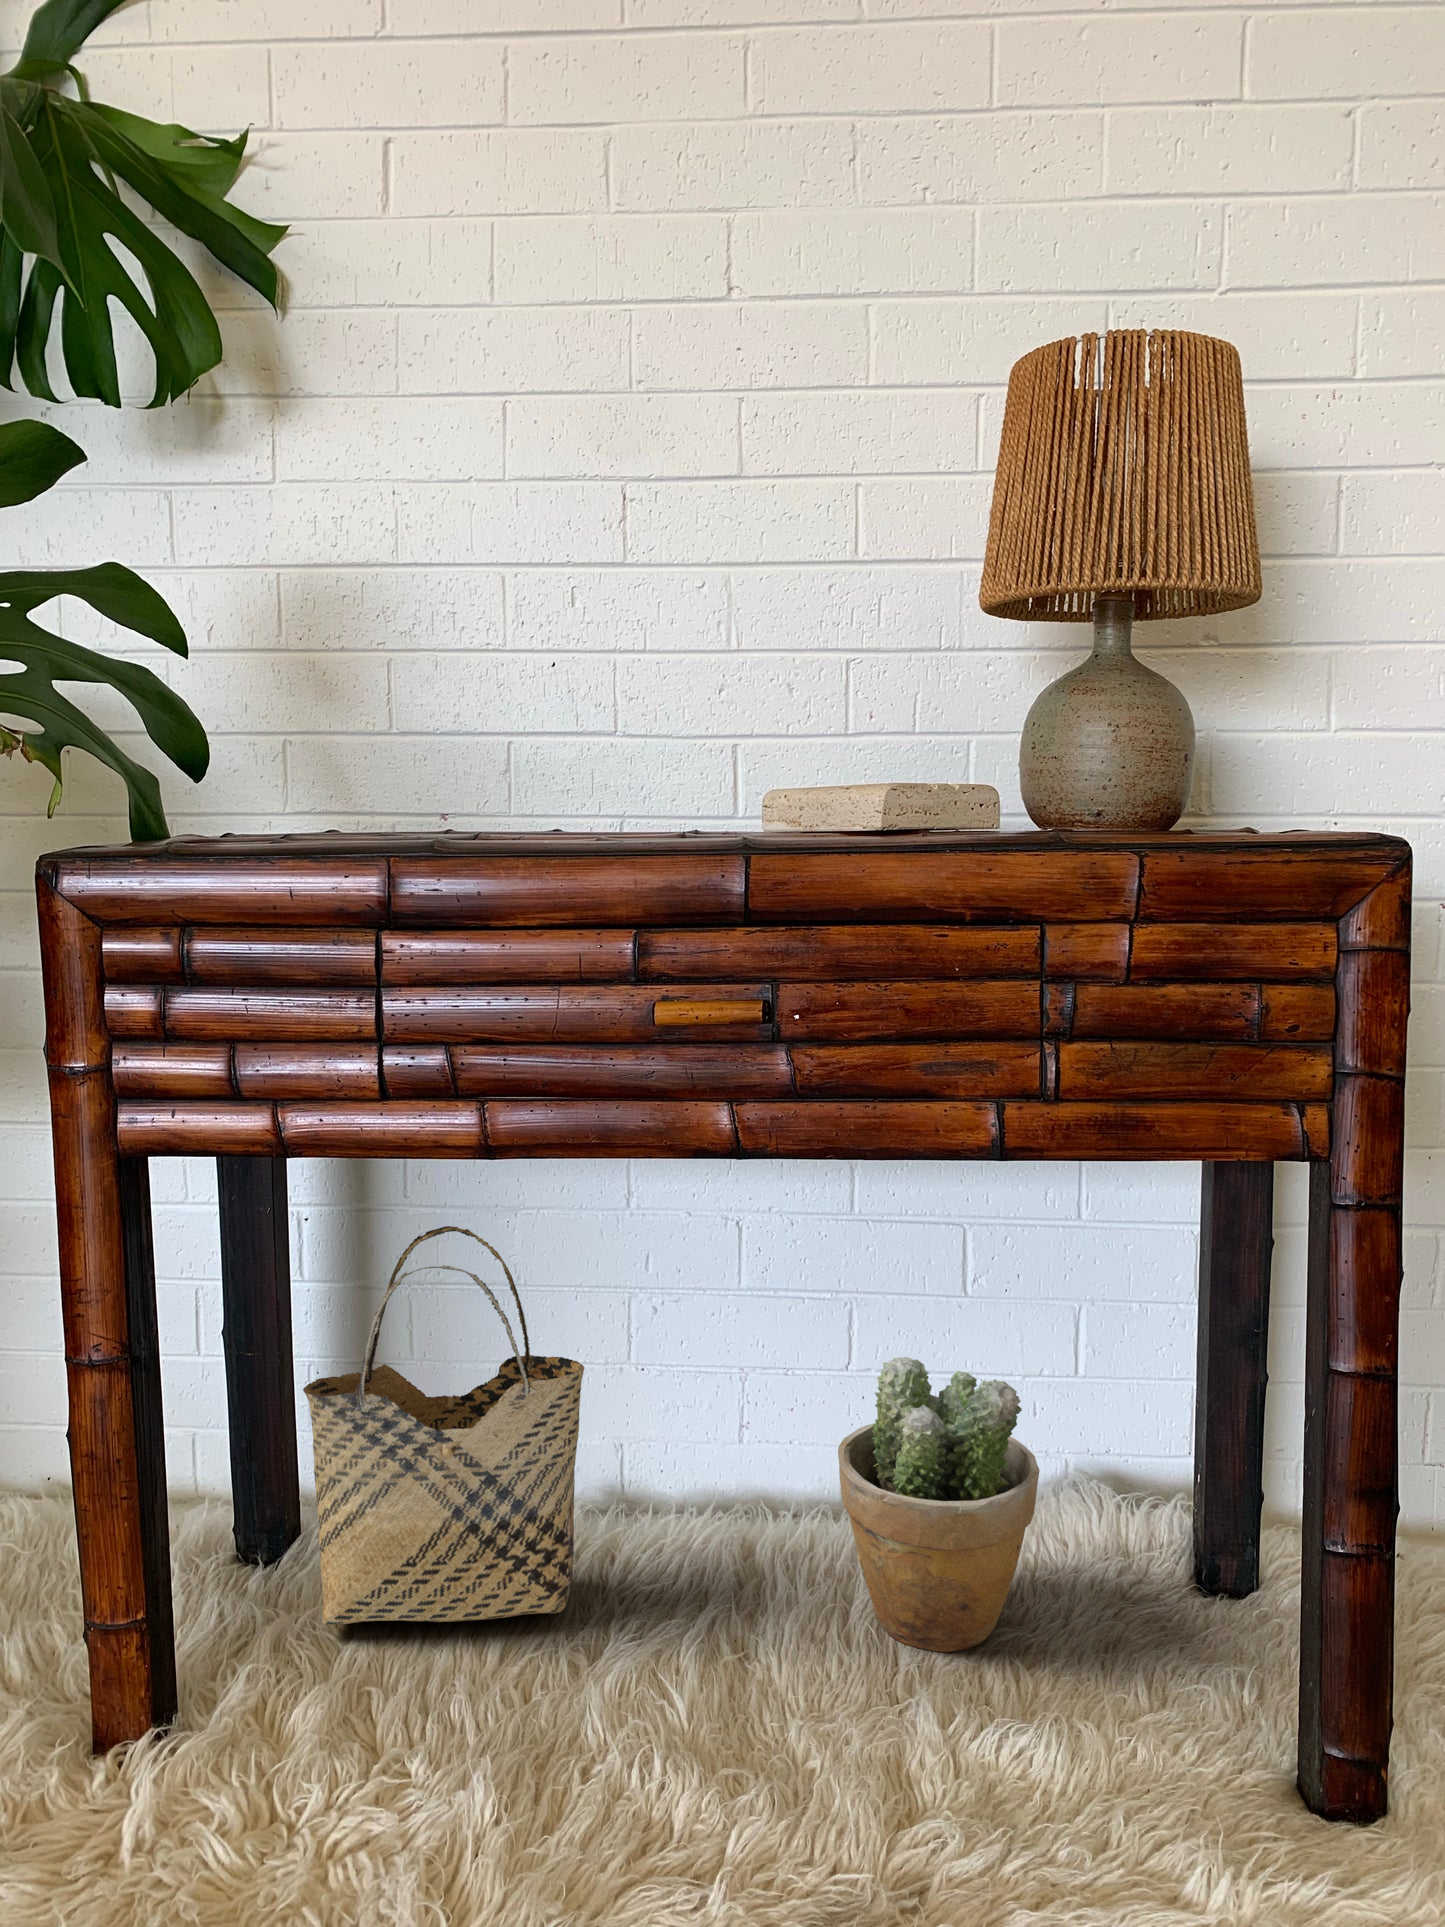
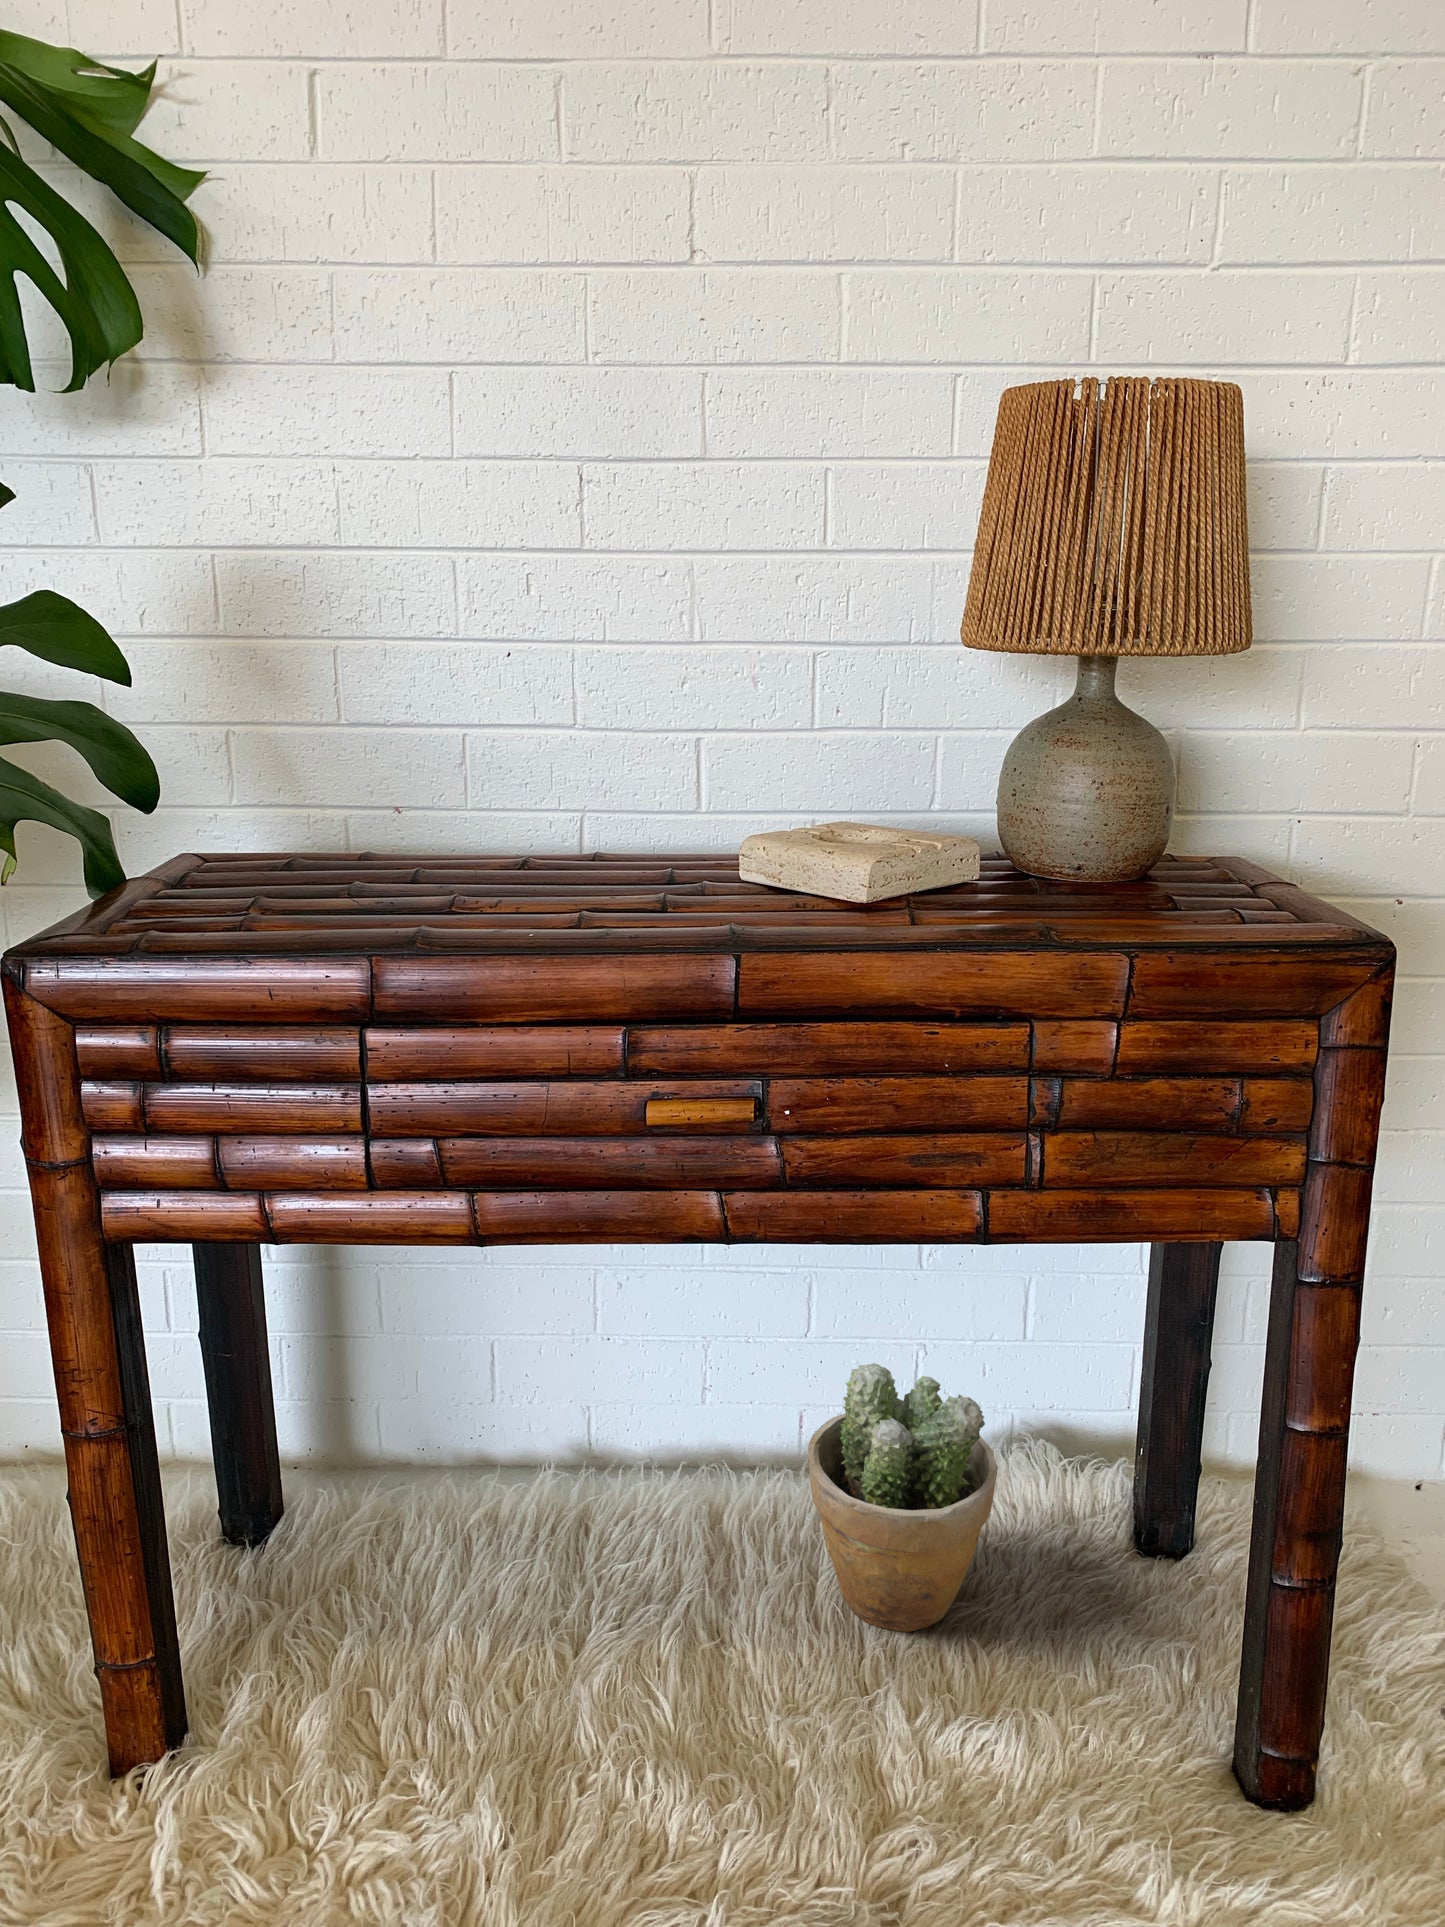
woven basket: present [303,1226,584,1626] -> none [290,1242,563,1627]

